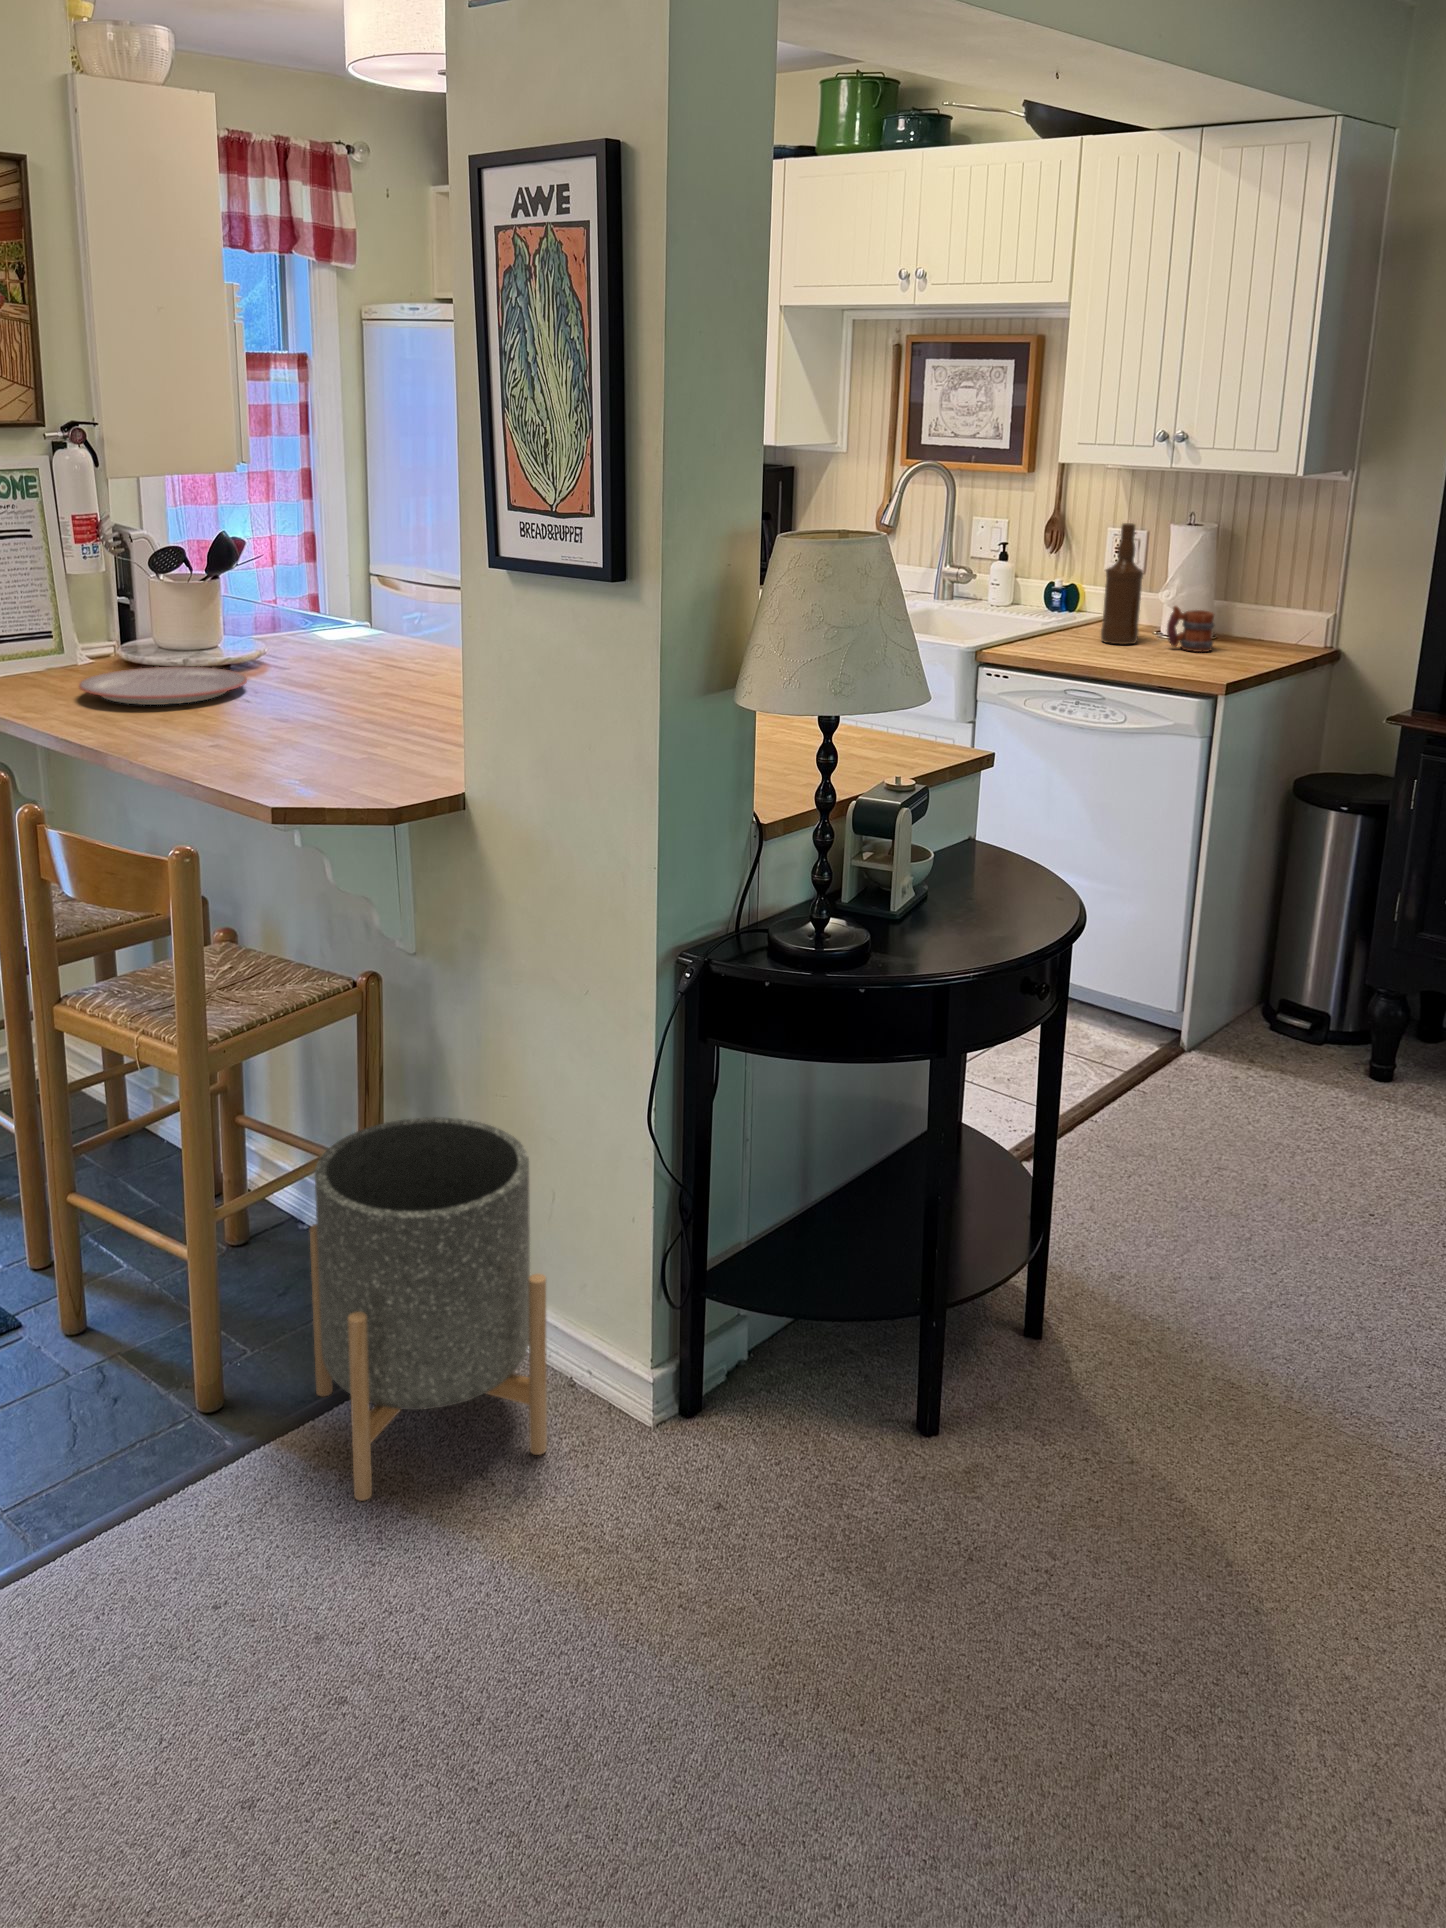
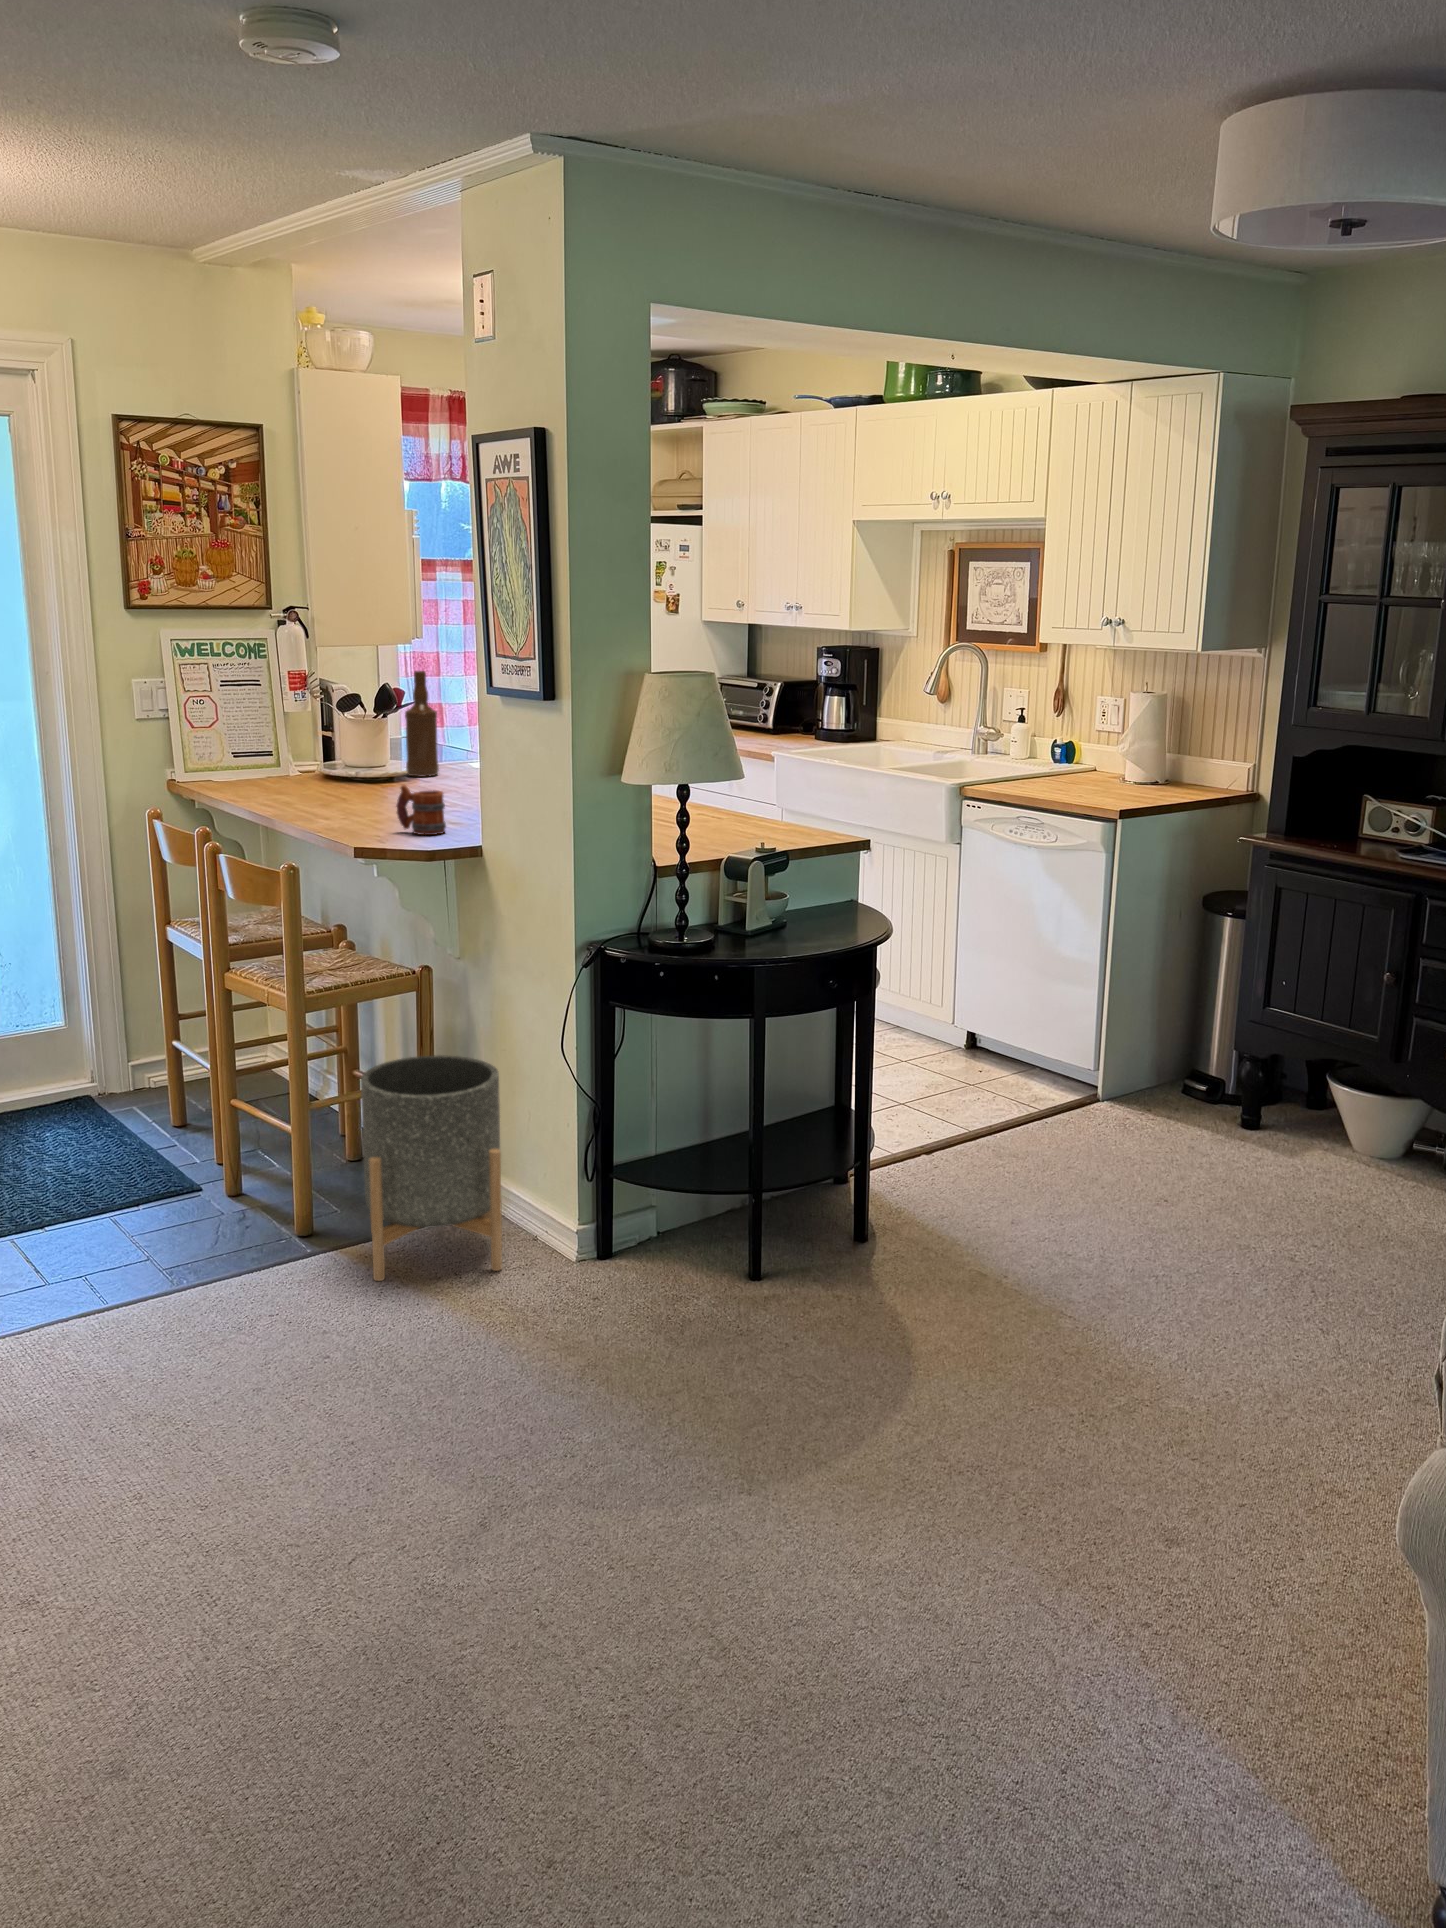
bottle: present [1101,523,1143,644] -> present [405,671,439,777]
mug: present [1167,606,1214,652] -> present [397,785,446,835]
plate: present [79,667,247,705] -> none [272,773,384,794]

